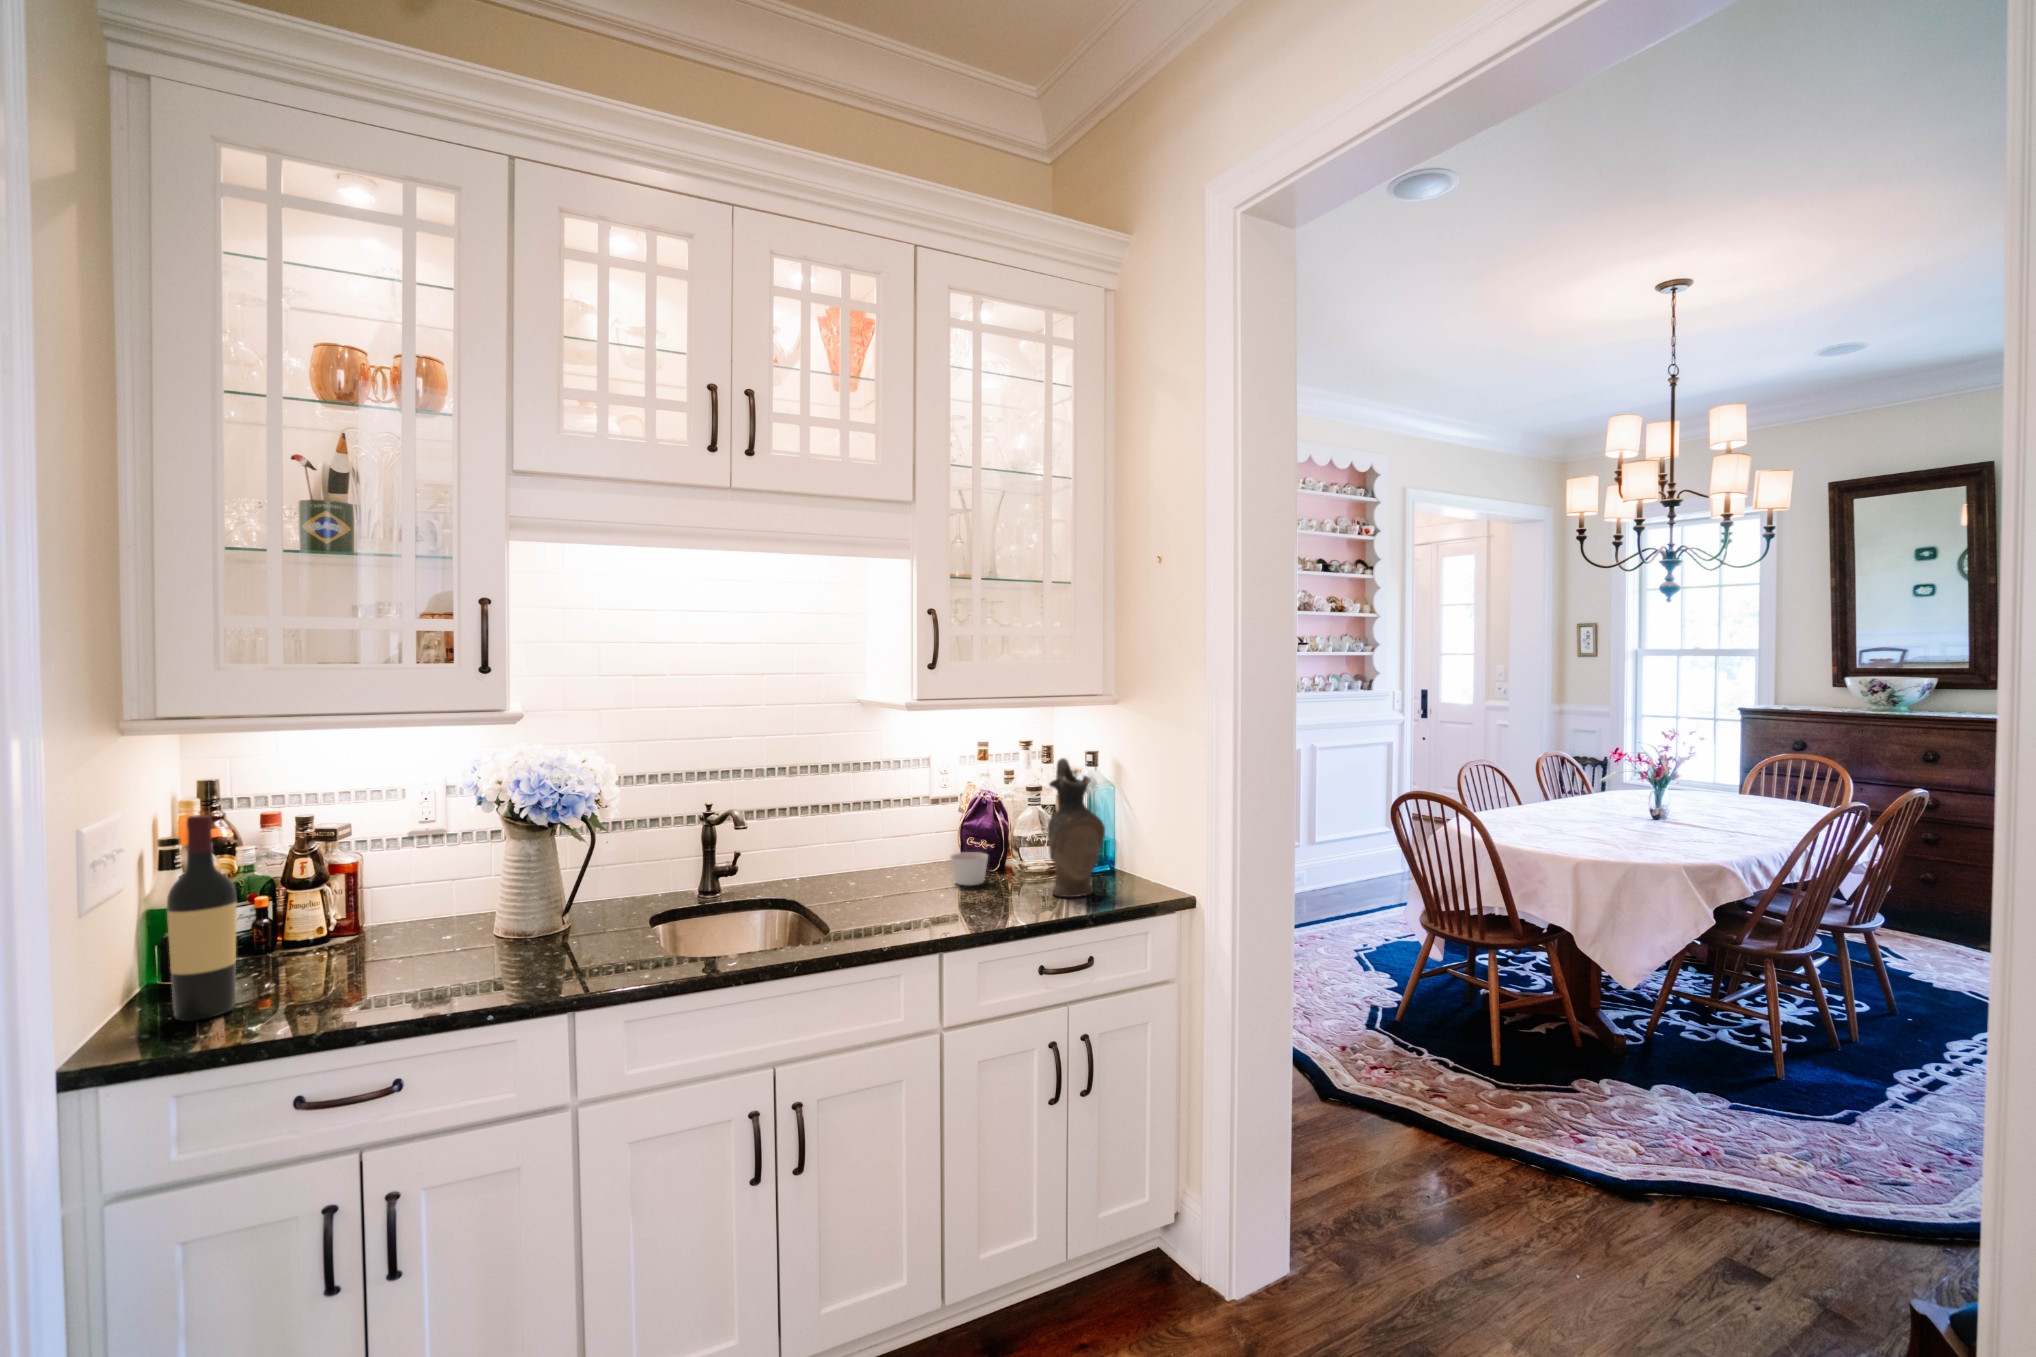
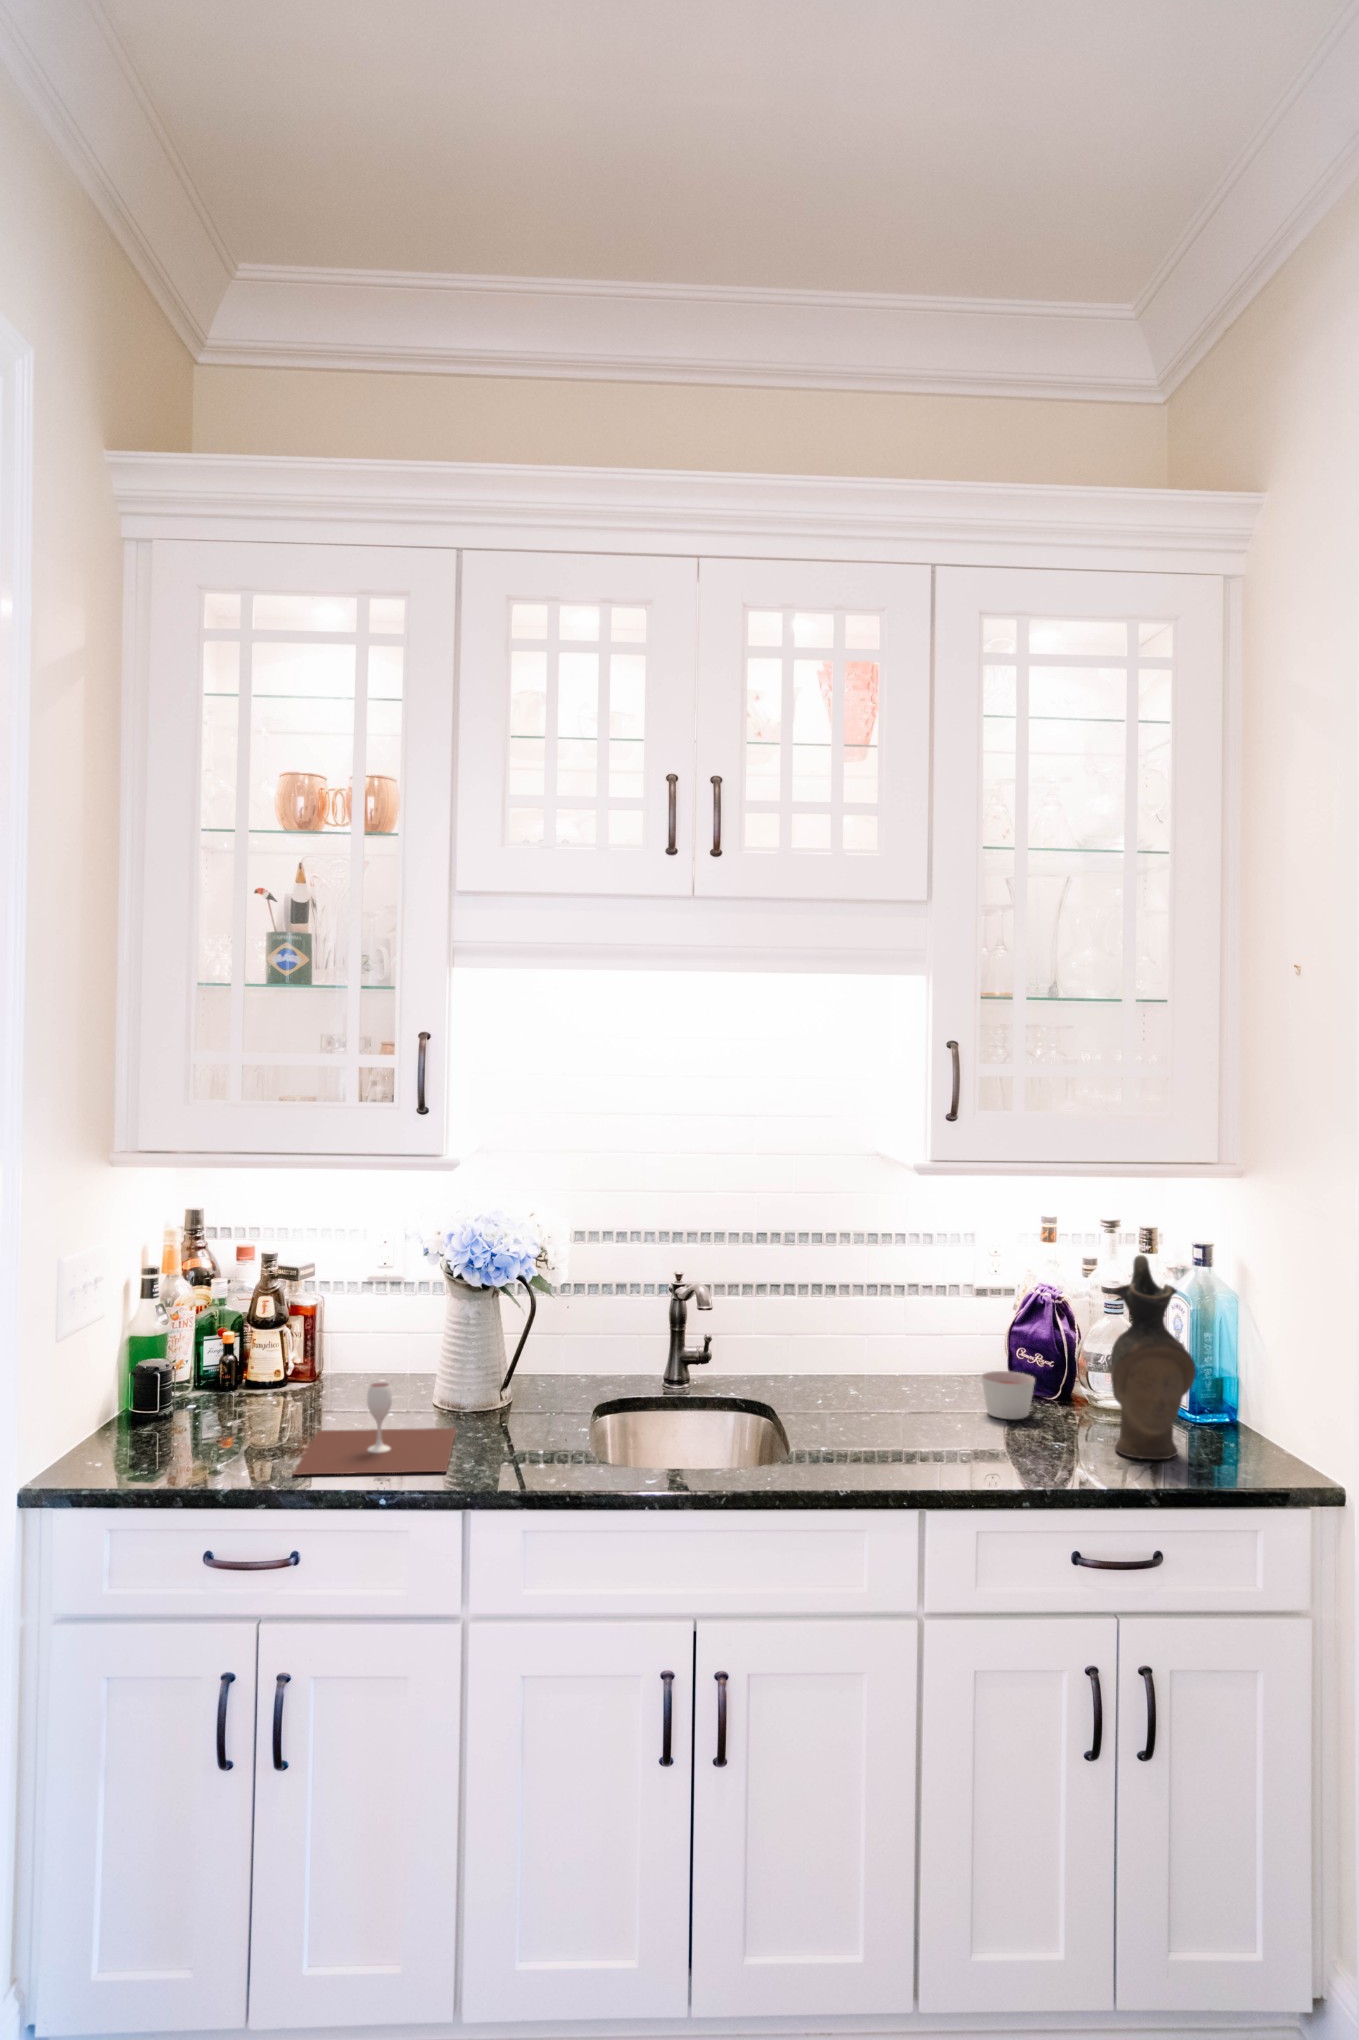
wine bottle: present [167,815,237,1021] -> none [133,1250,189,1453]
wine glass: none [378,918,541,1012] -> present [293,1382,456,1475]

